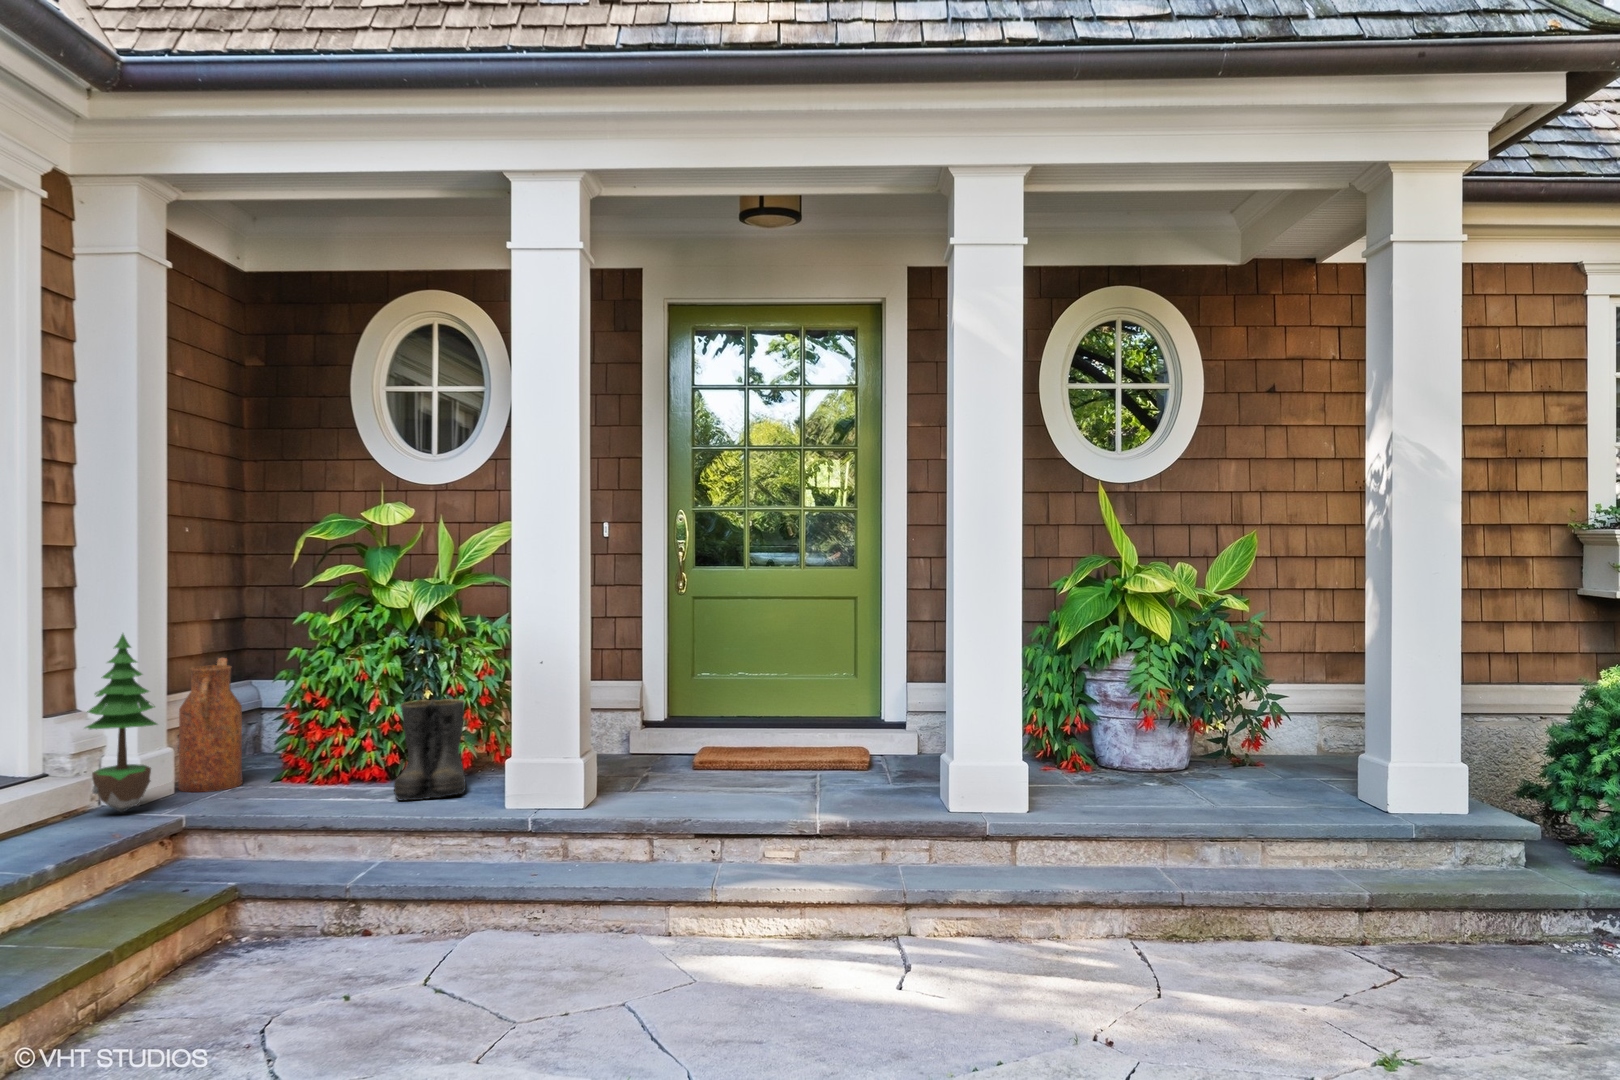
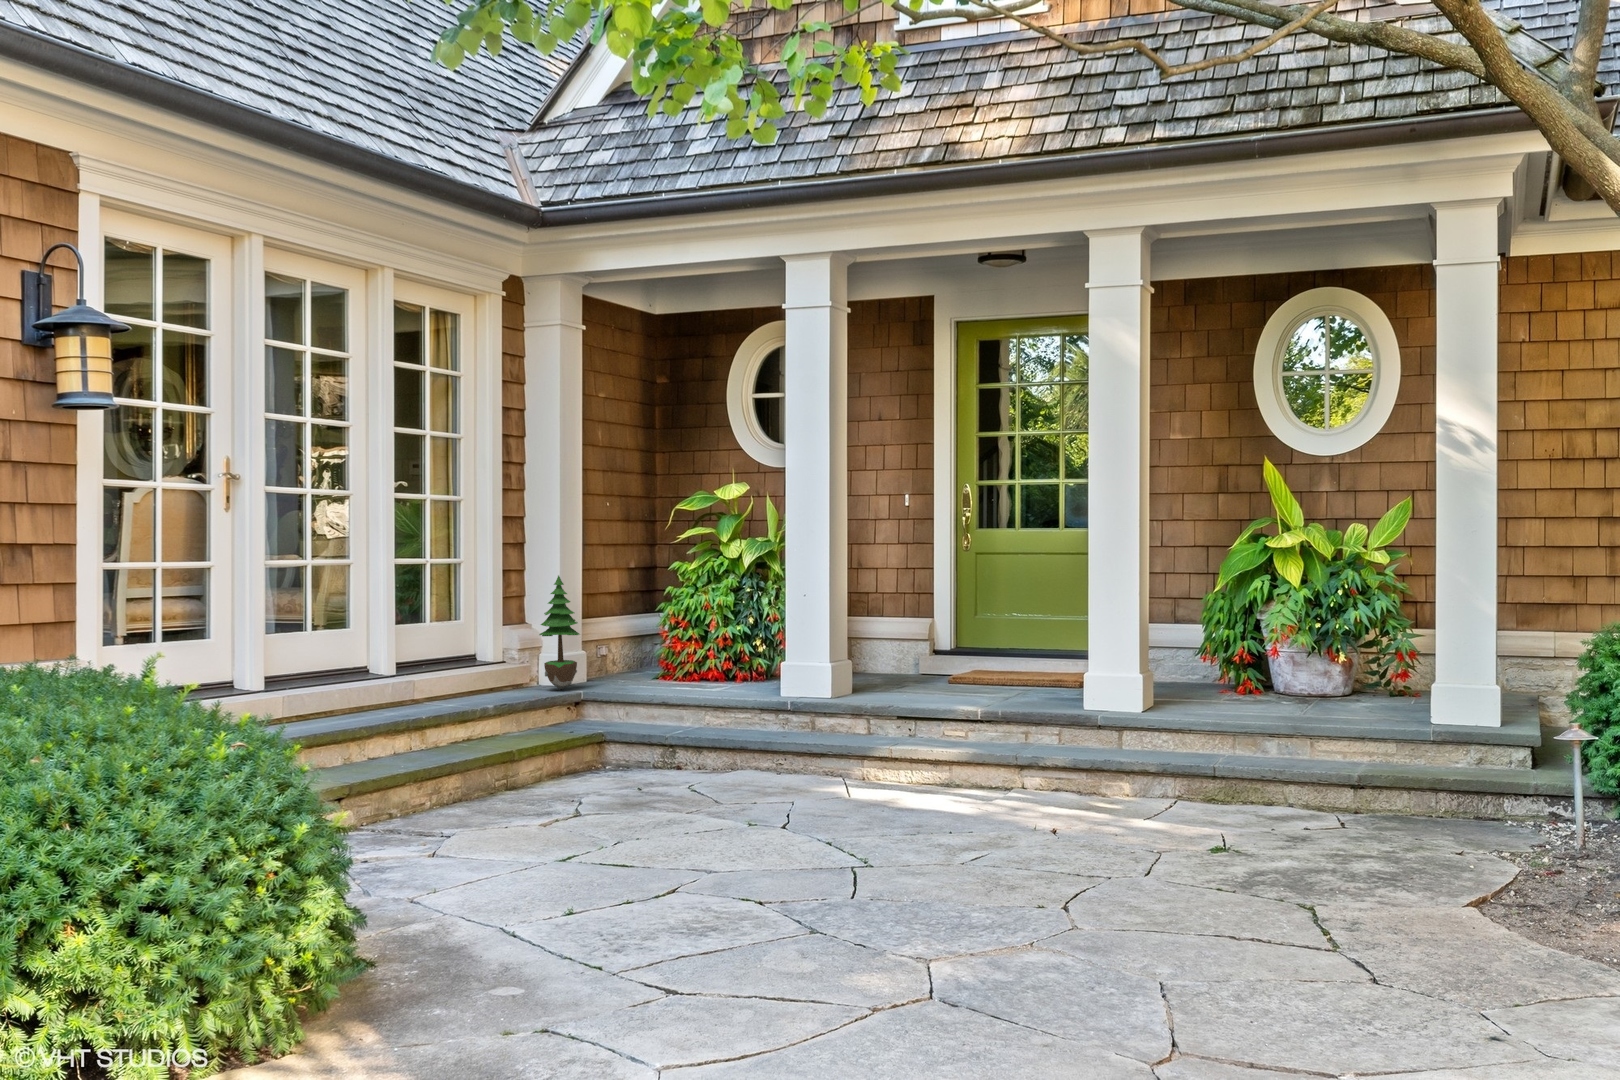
watering can: present [178,658,242,792] -> none [594,594,634,684]
boots: present [394,699,466,800] -> none [721,625,774,691]

